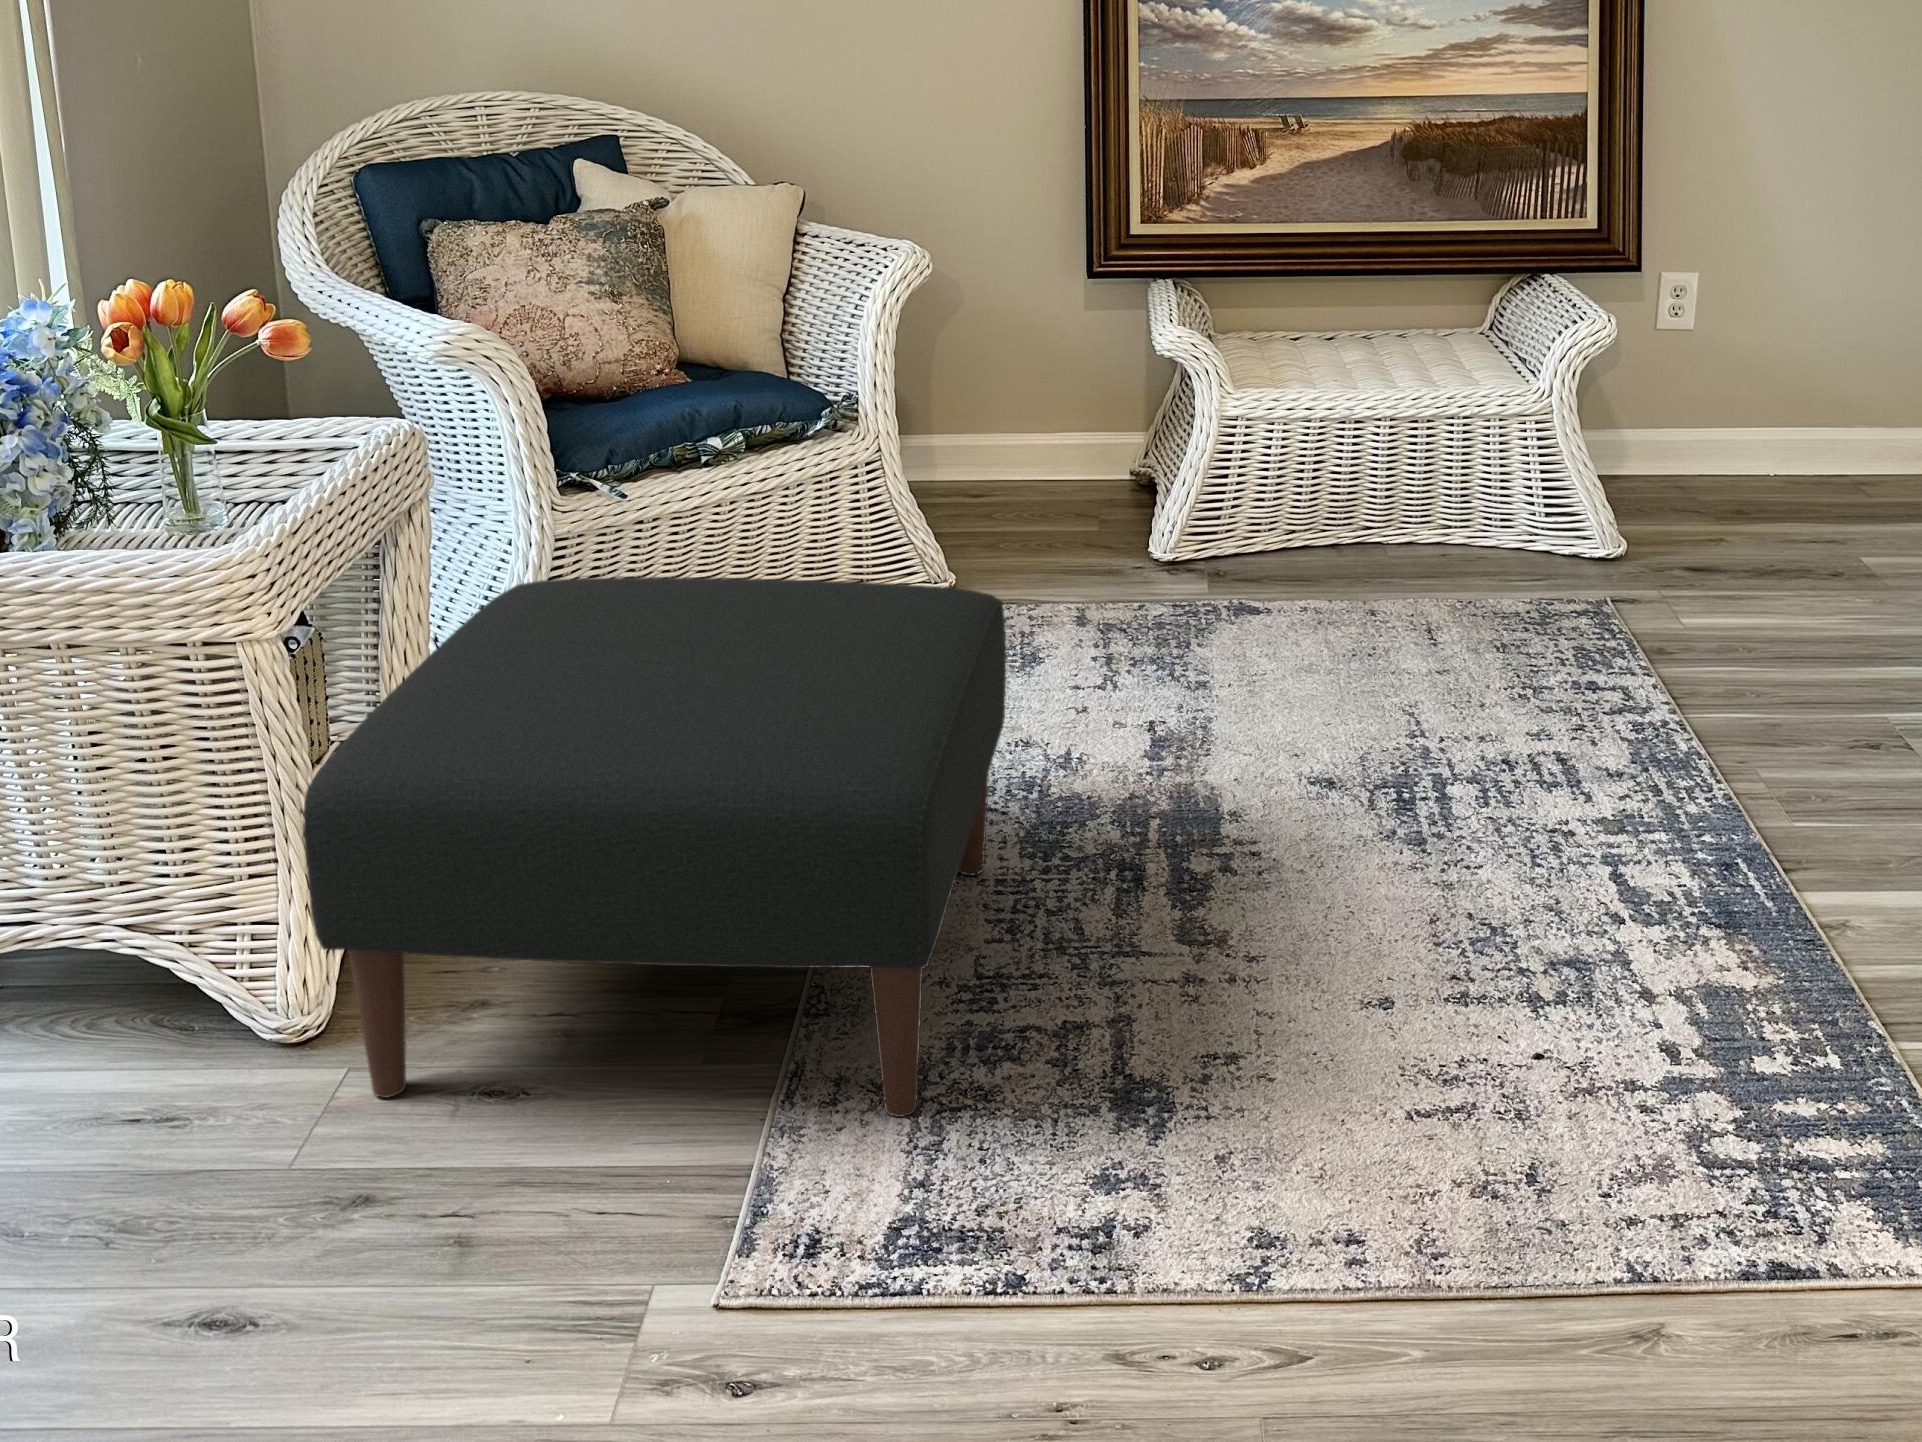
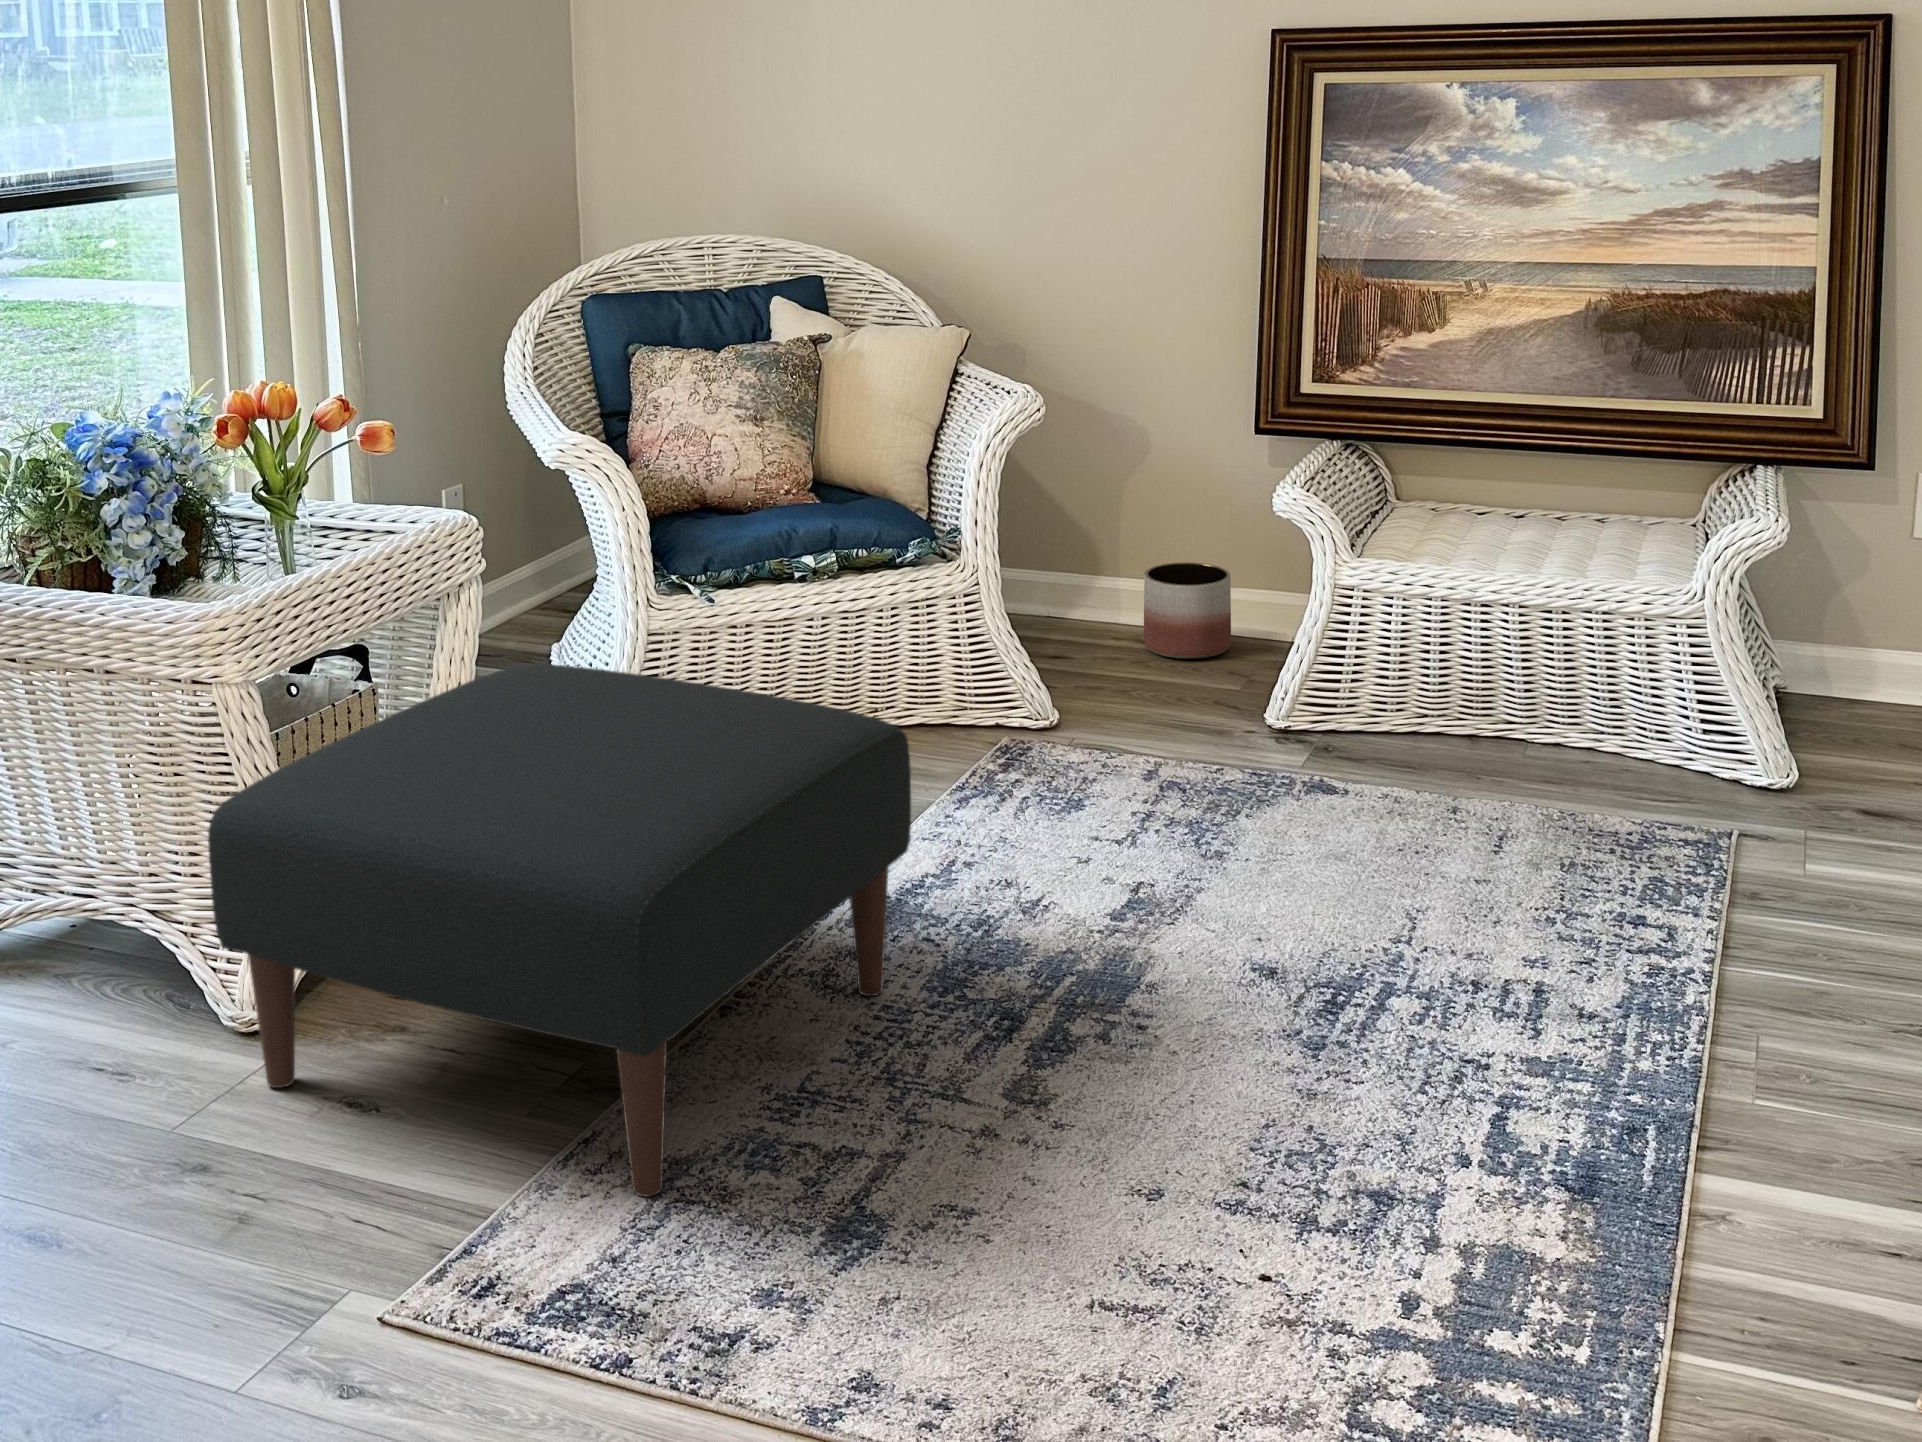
planter: none [973,411,1060,507] -> present [1144,562,1231,659]

